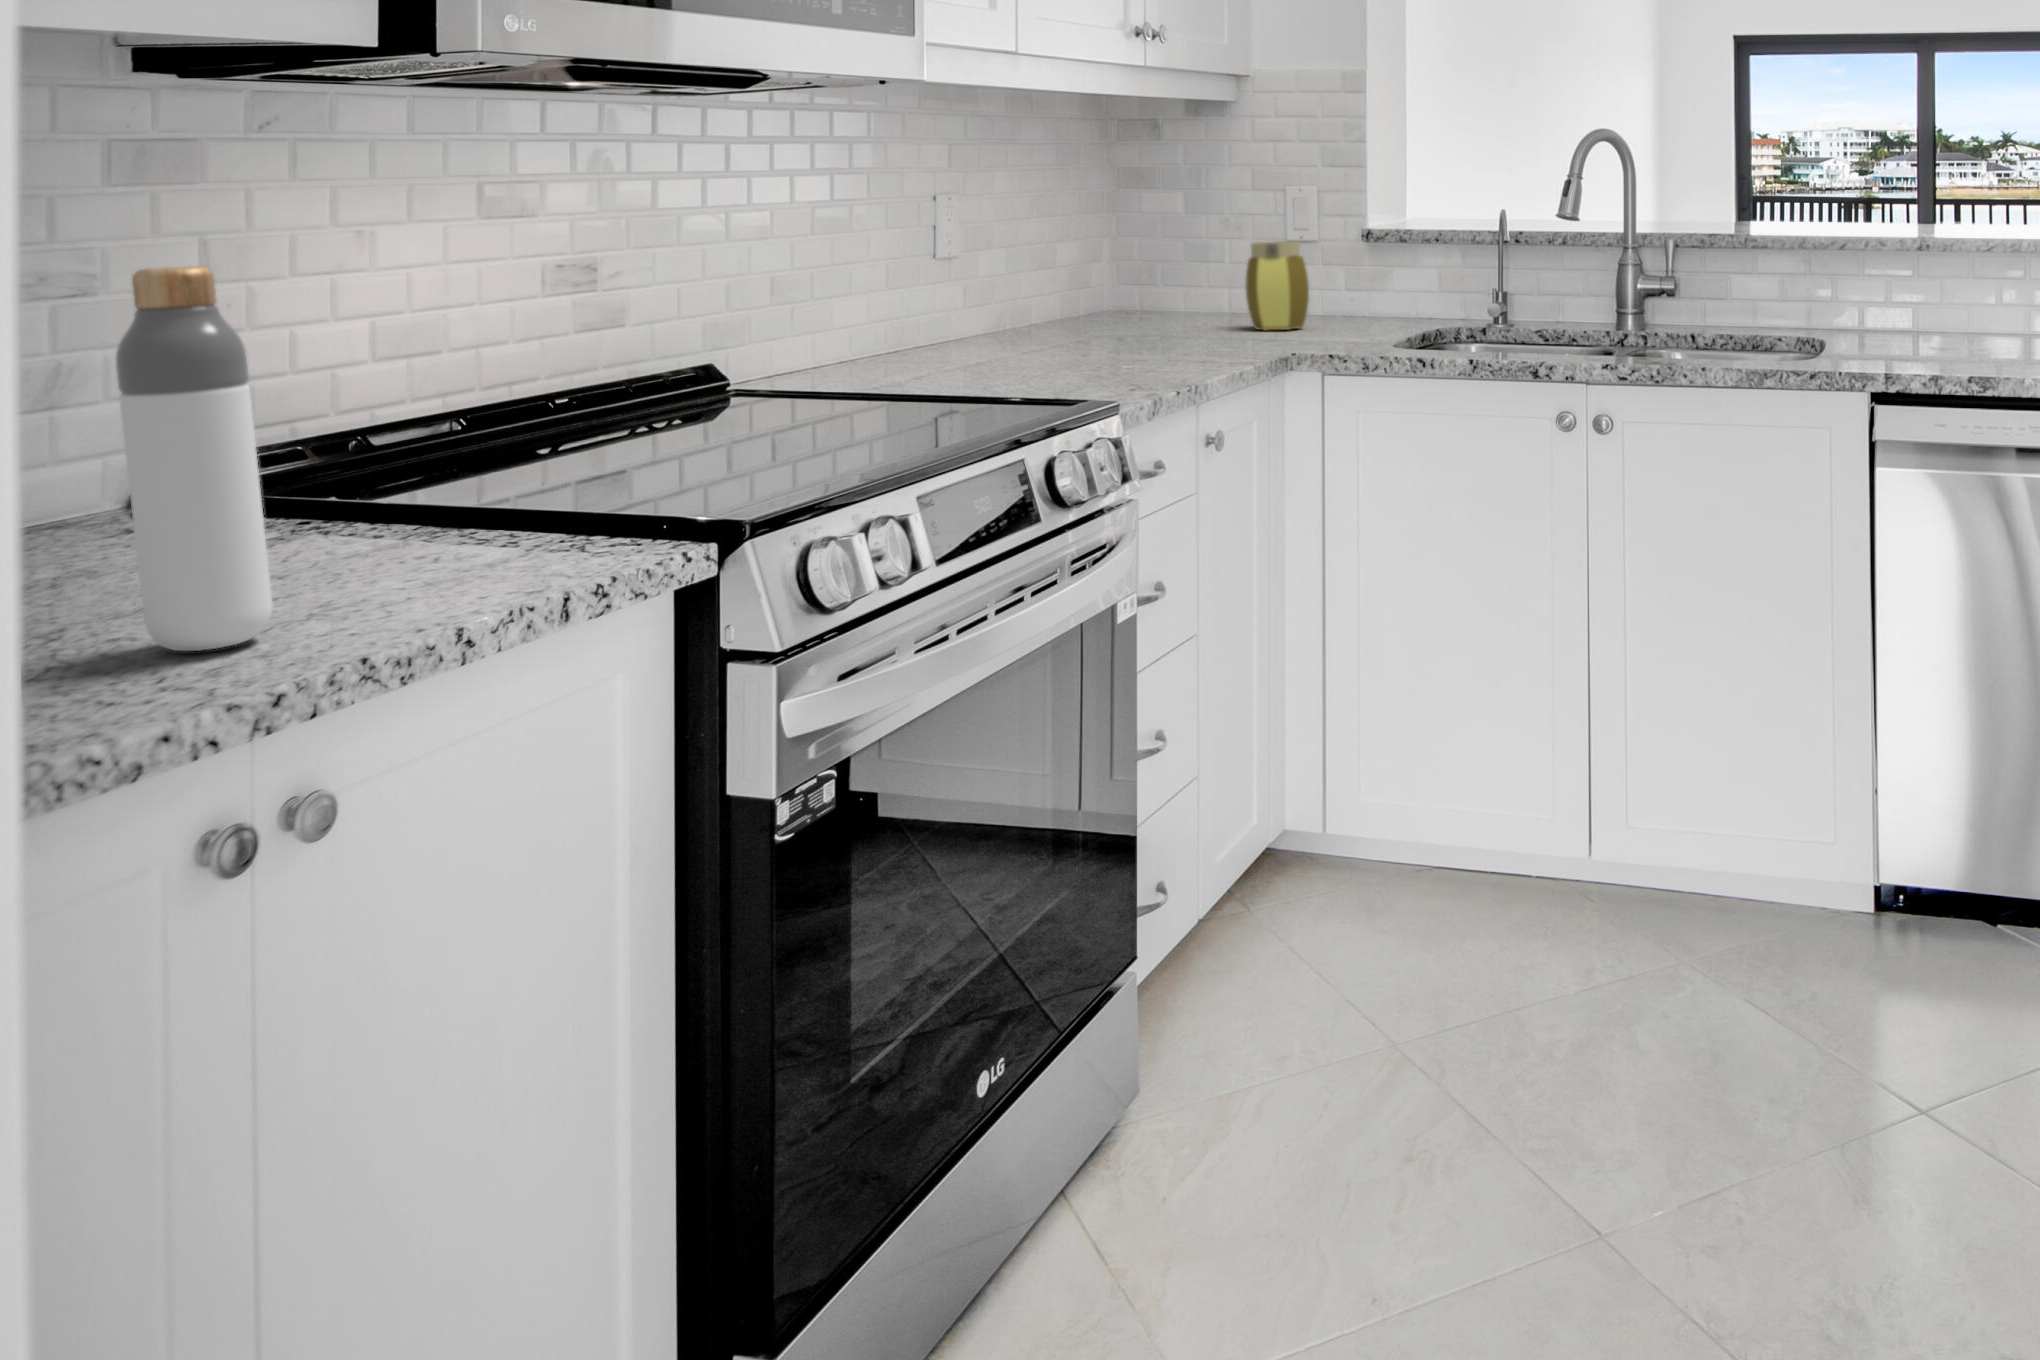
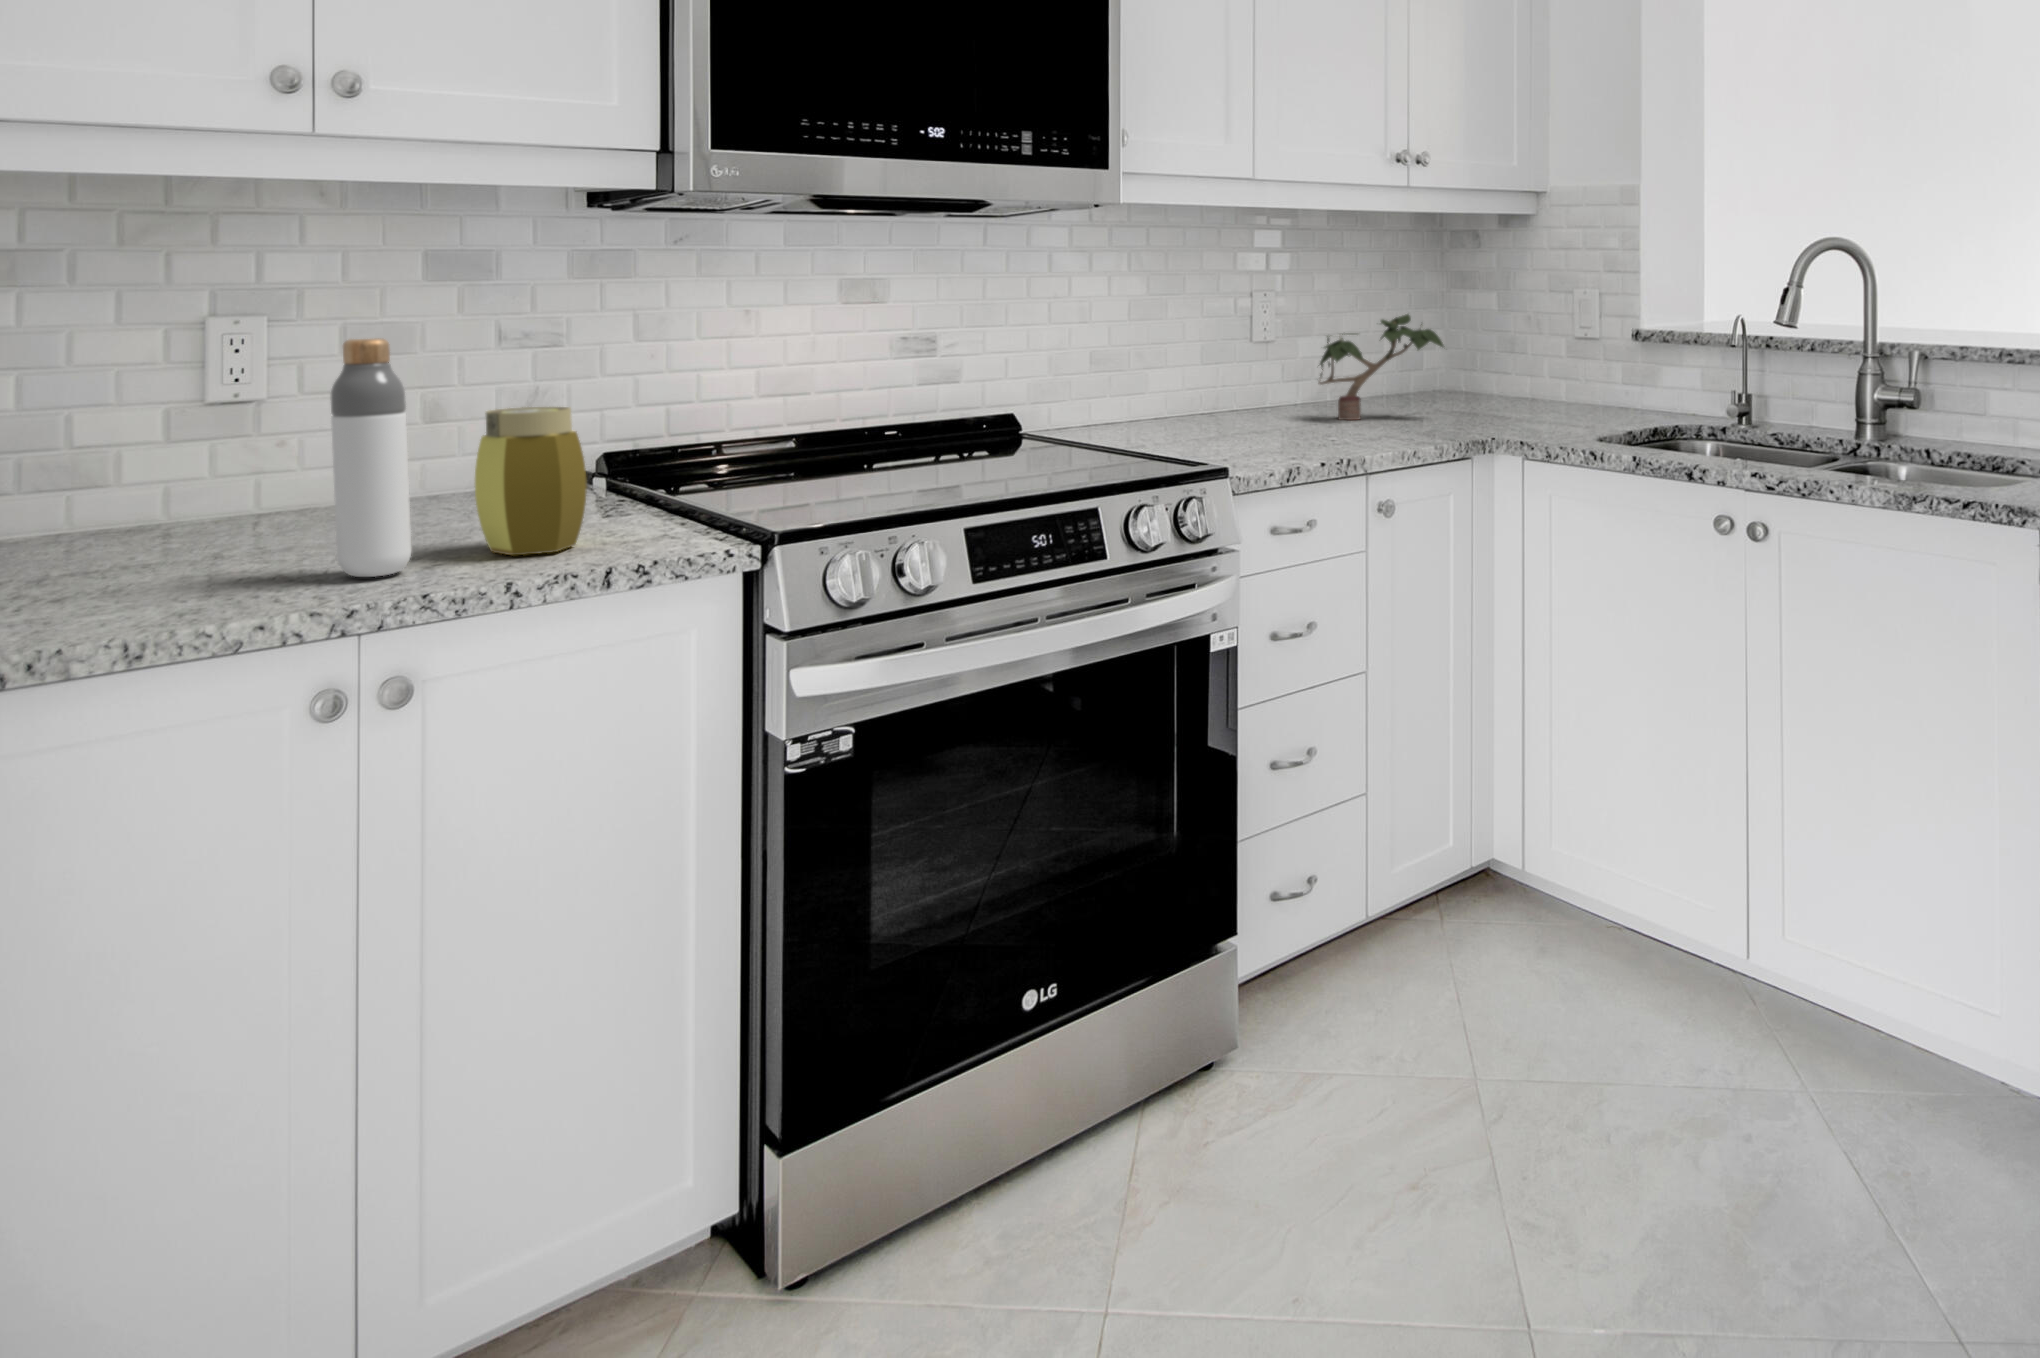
potted plant: none [1048,213,1217,347] -> present [1319,314,1443,420]
jar: present [1245,241,1309,330] -> present [475,407,586,555]

